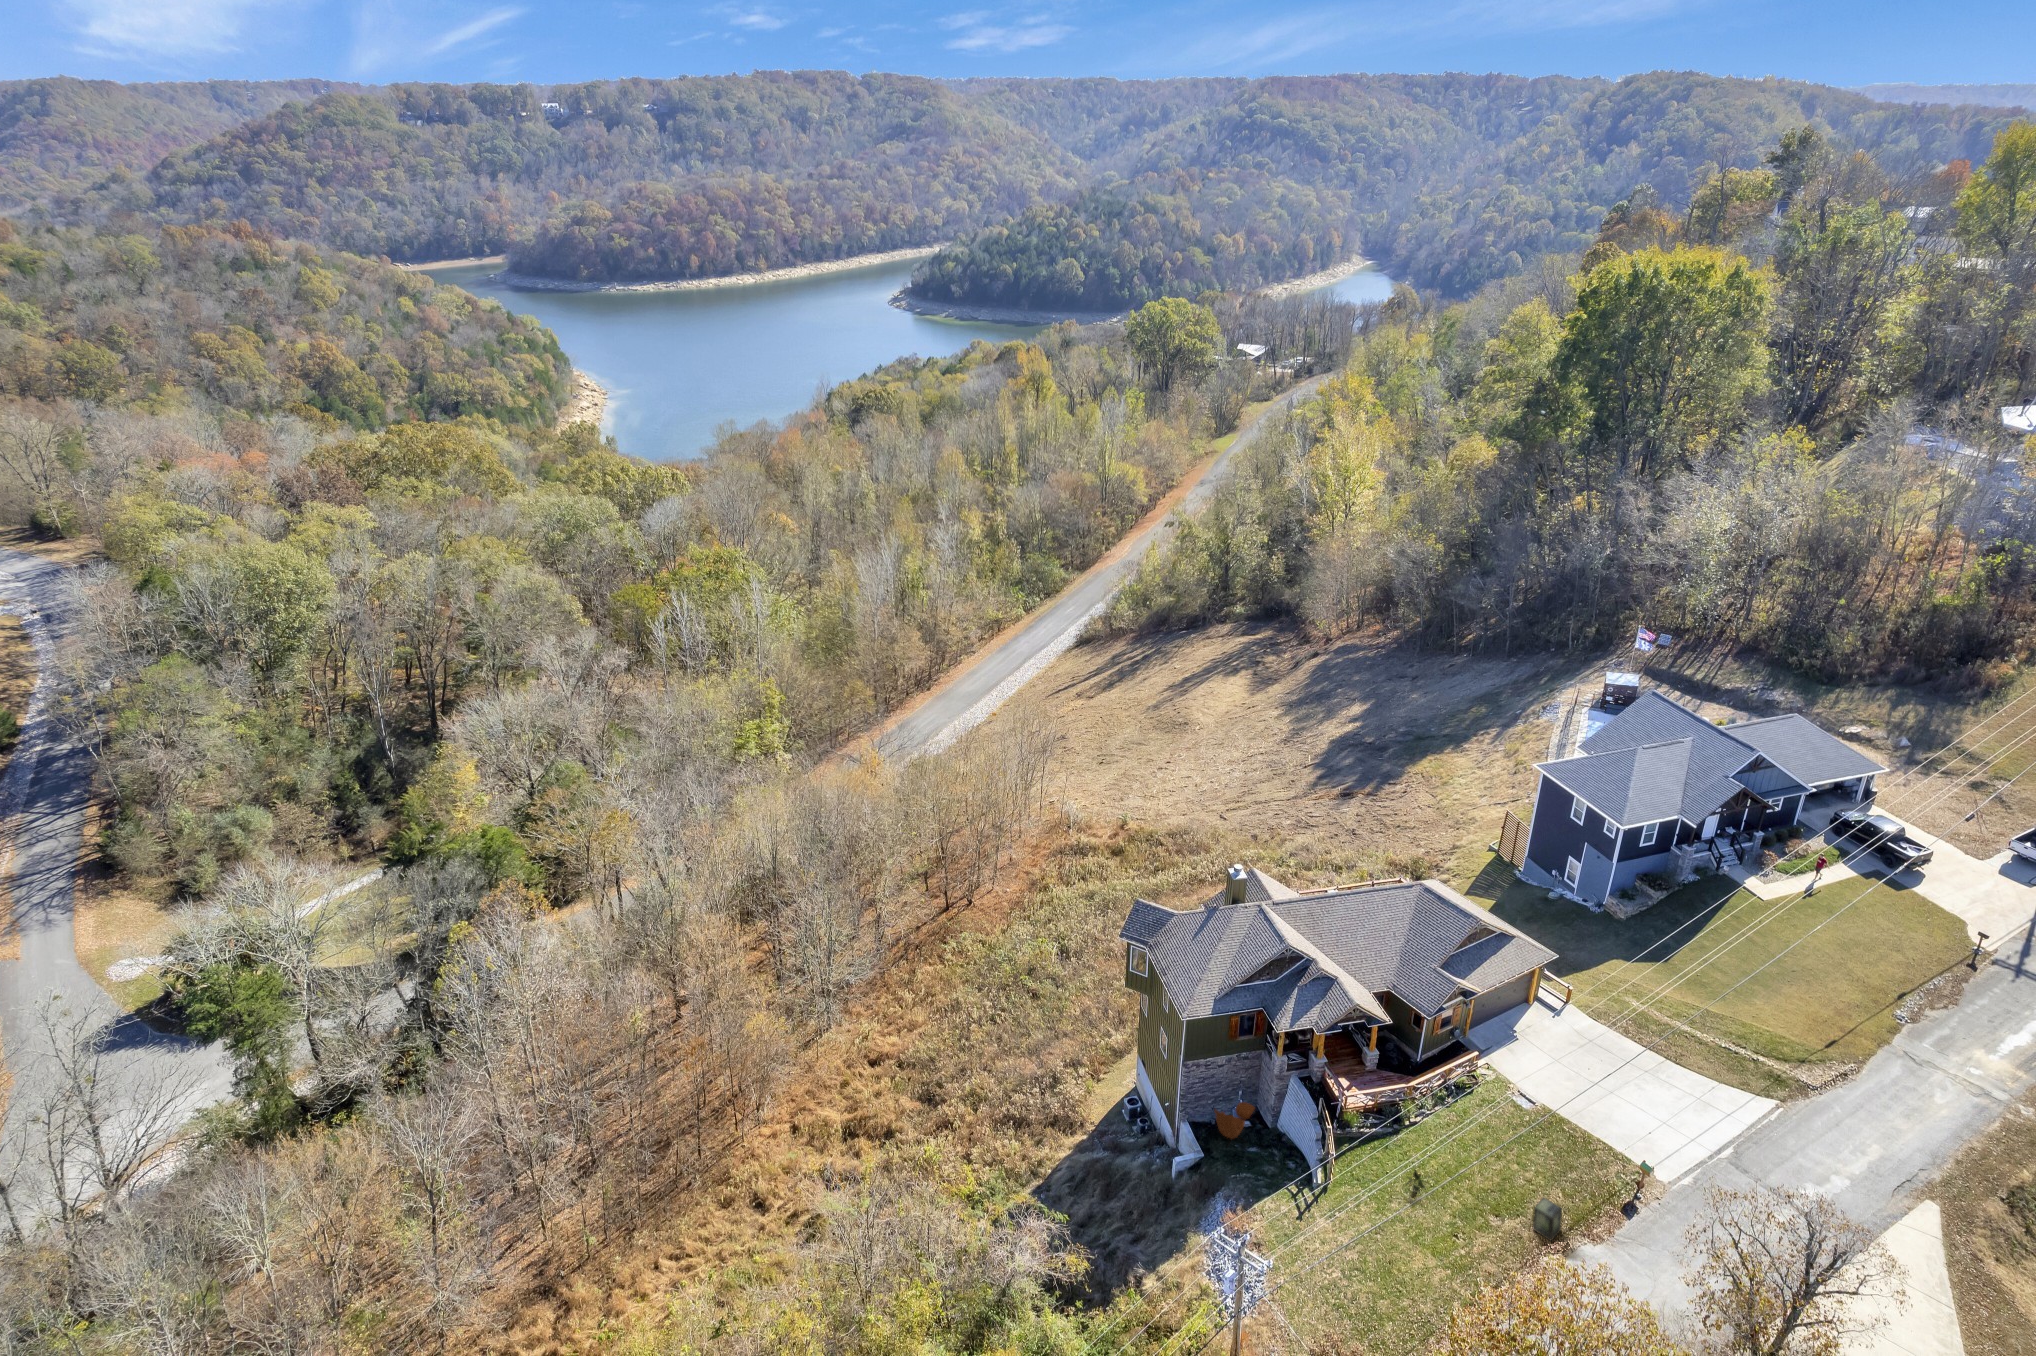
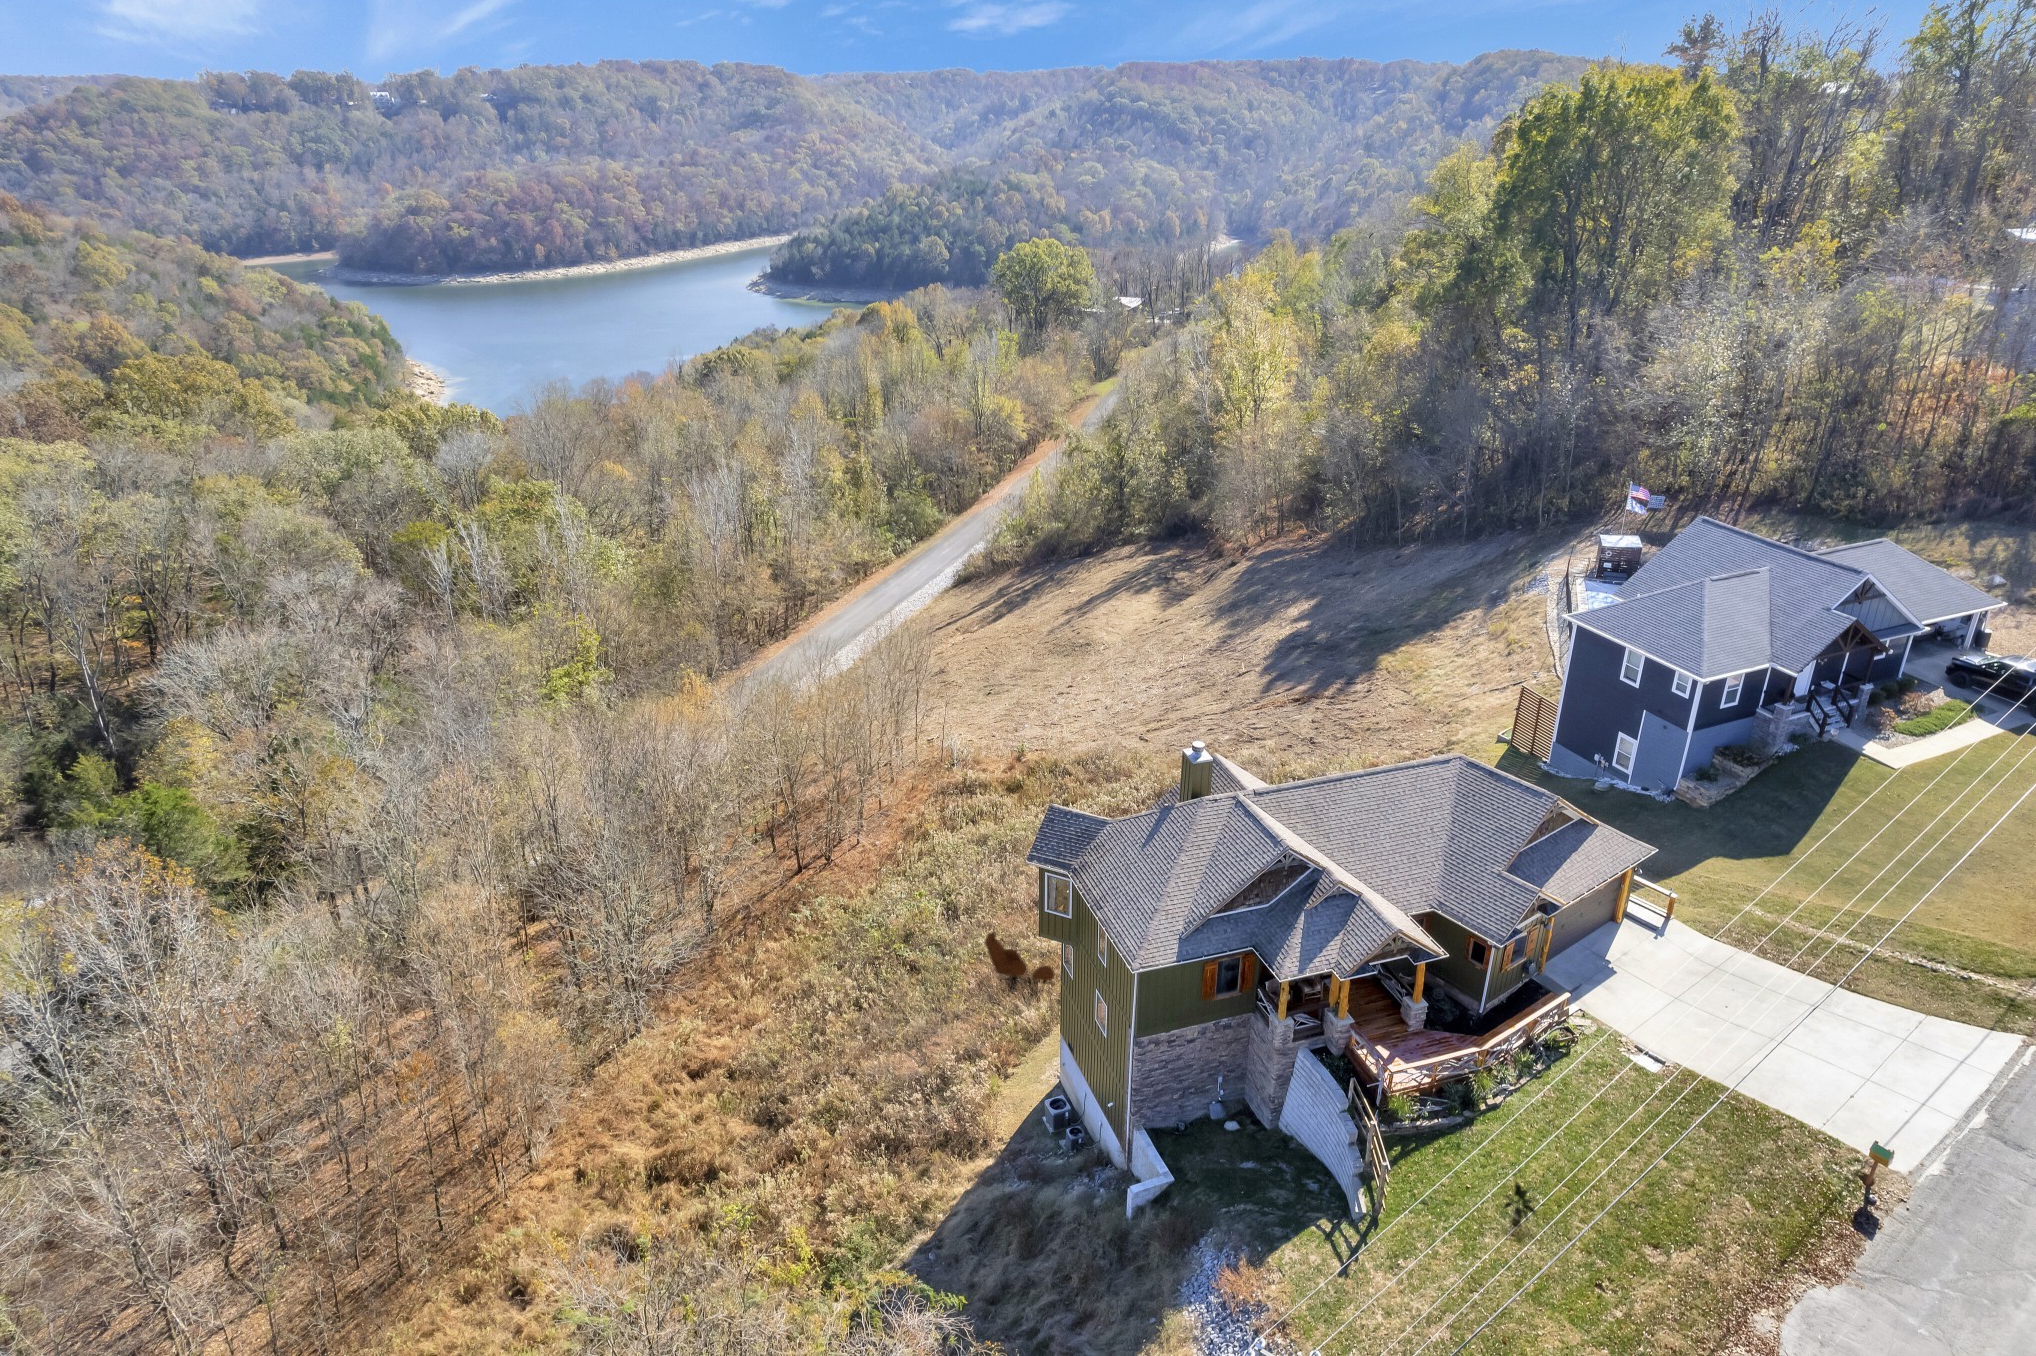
lounge chair: present [1214,1102,1255,1142] -> present [985,932,1055,991]
storage box: present [1533,1198,1562,1241] -> none [1717,1213,1768,1287]

